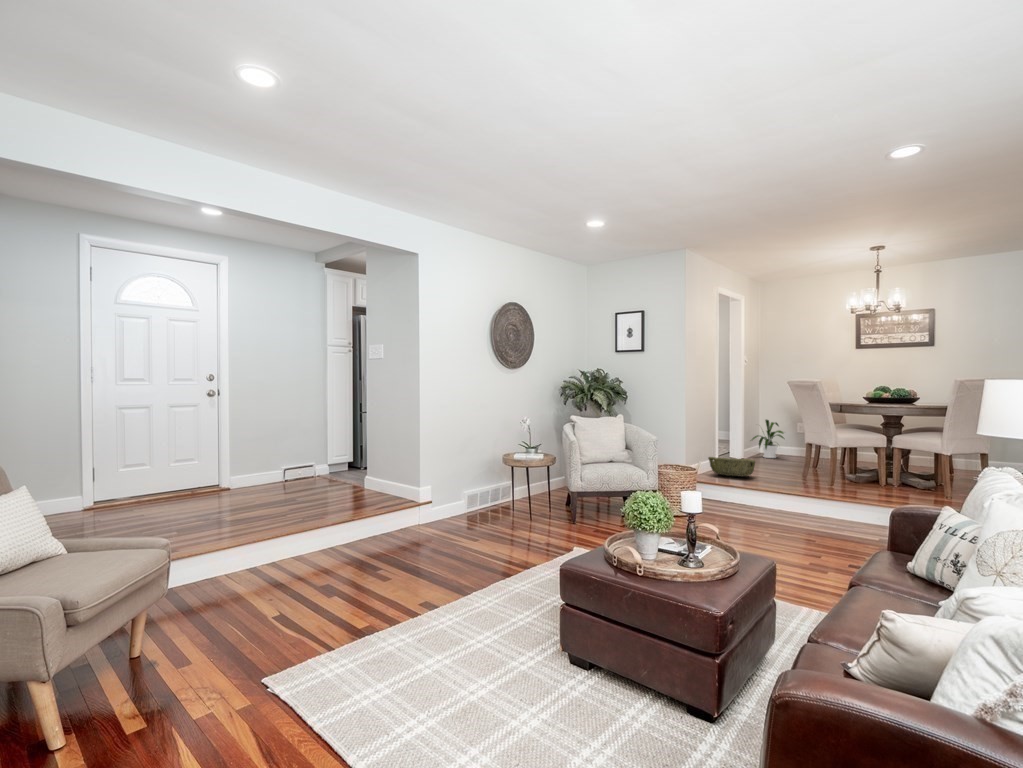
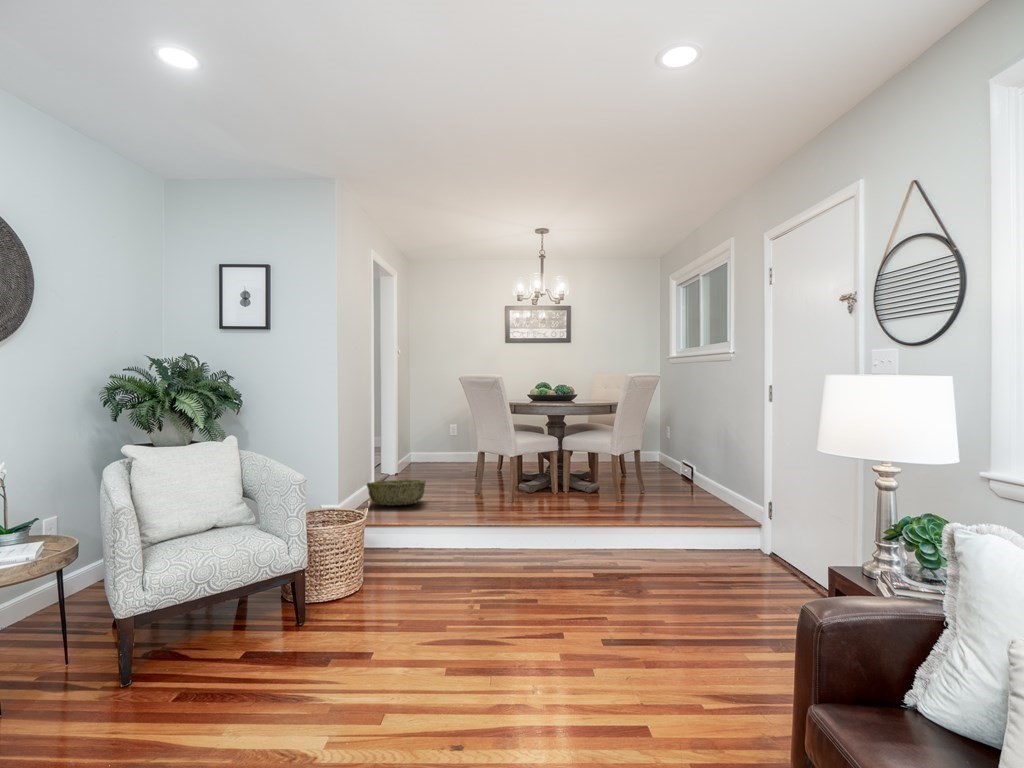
house plant: present [752,420,784,458] -> none [402,423,441,468]

